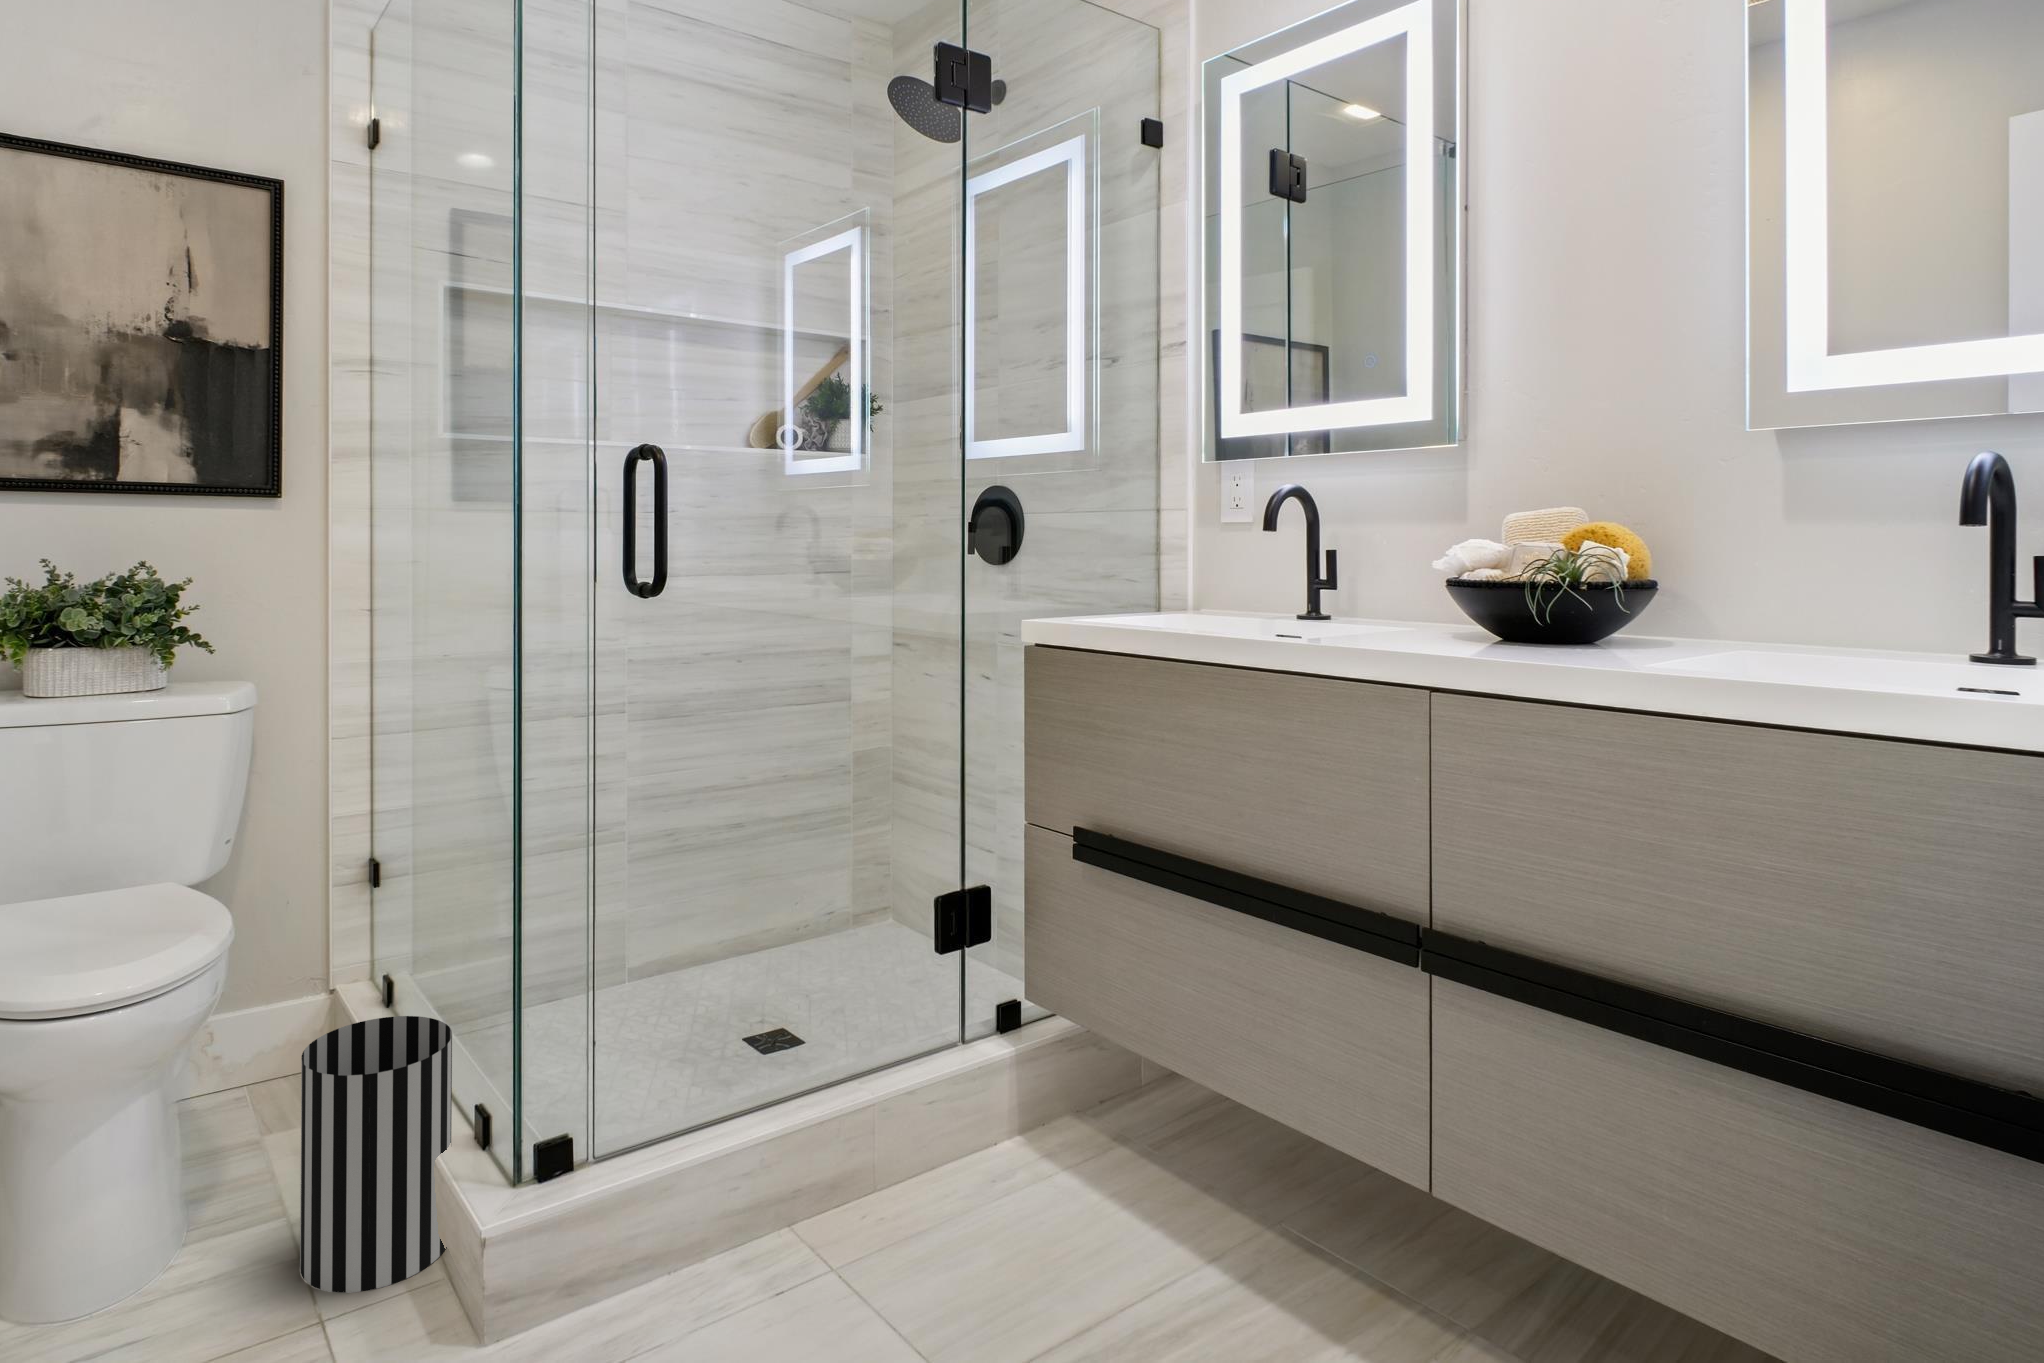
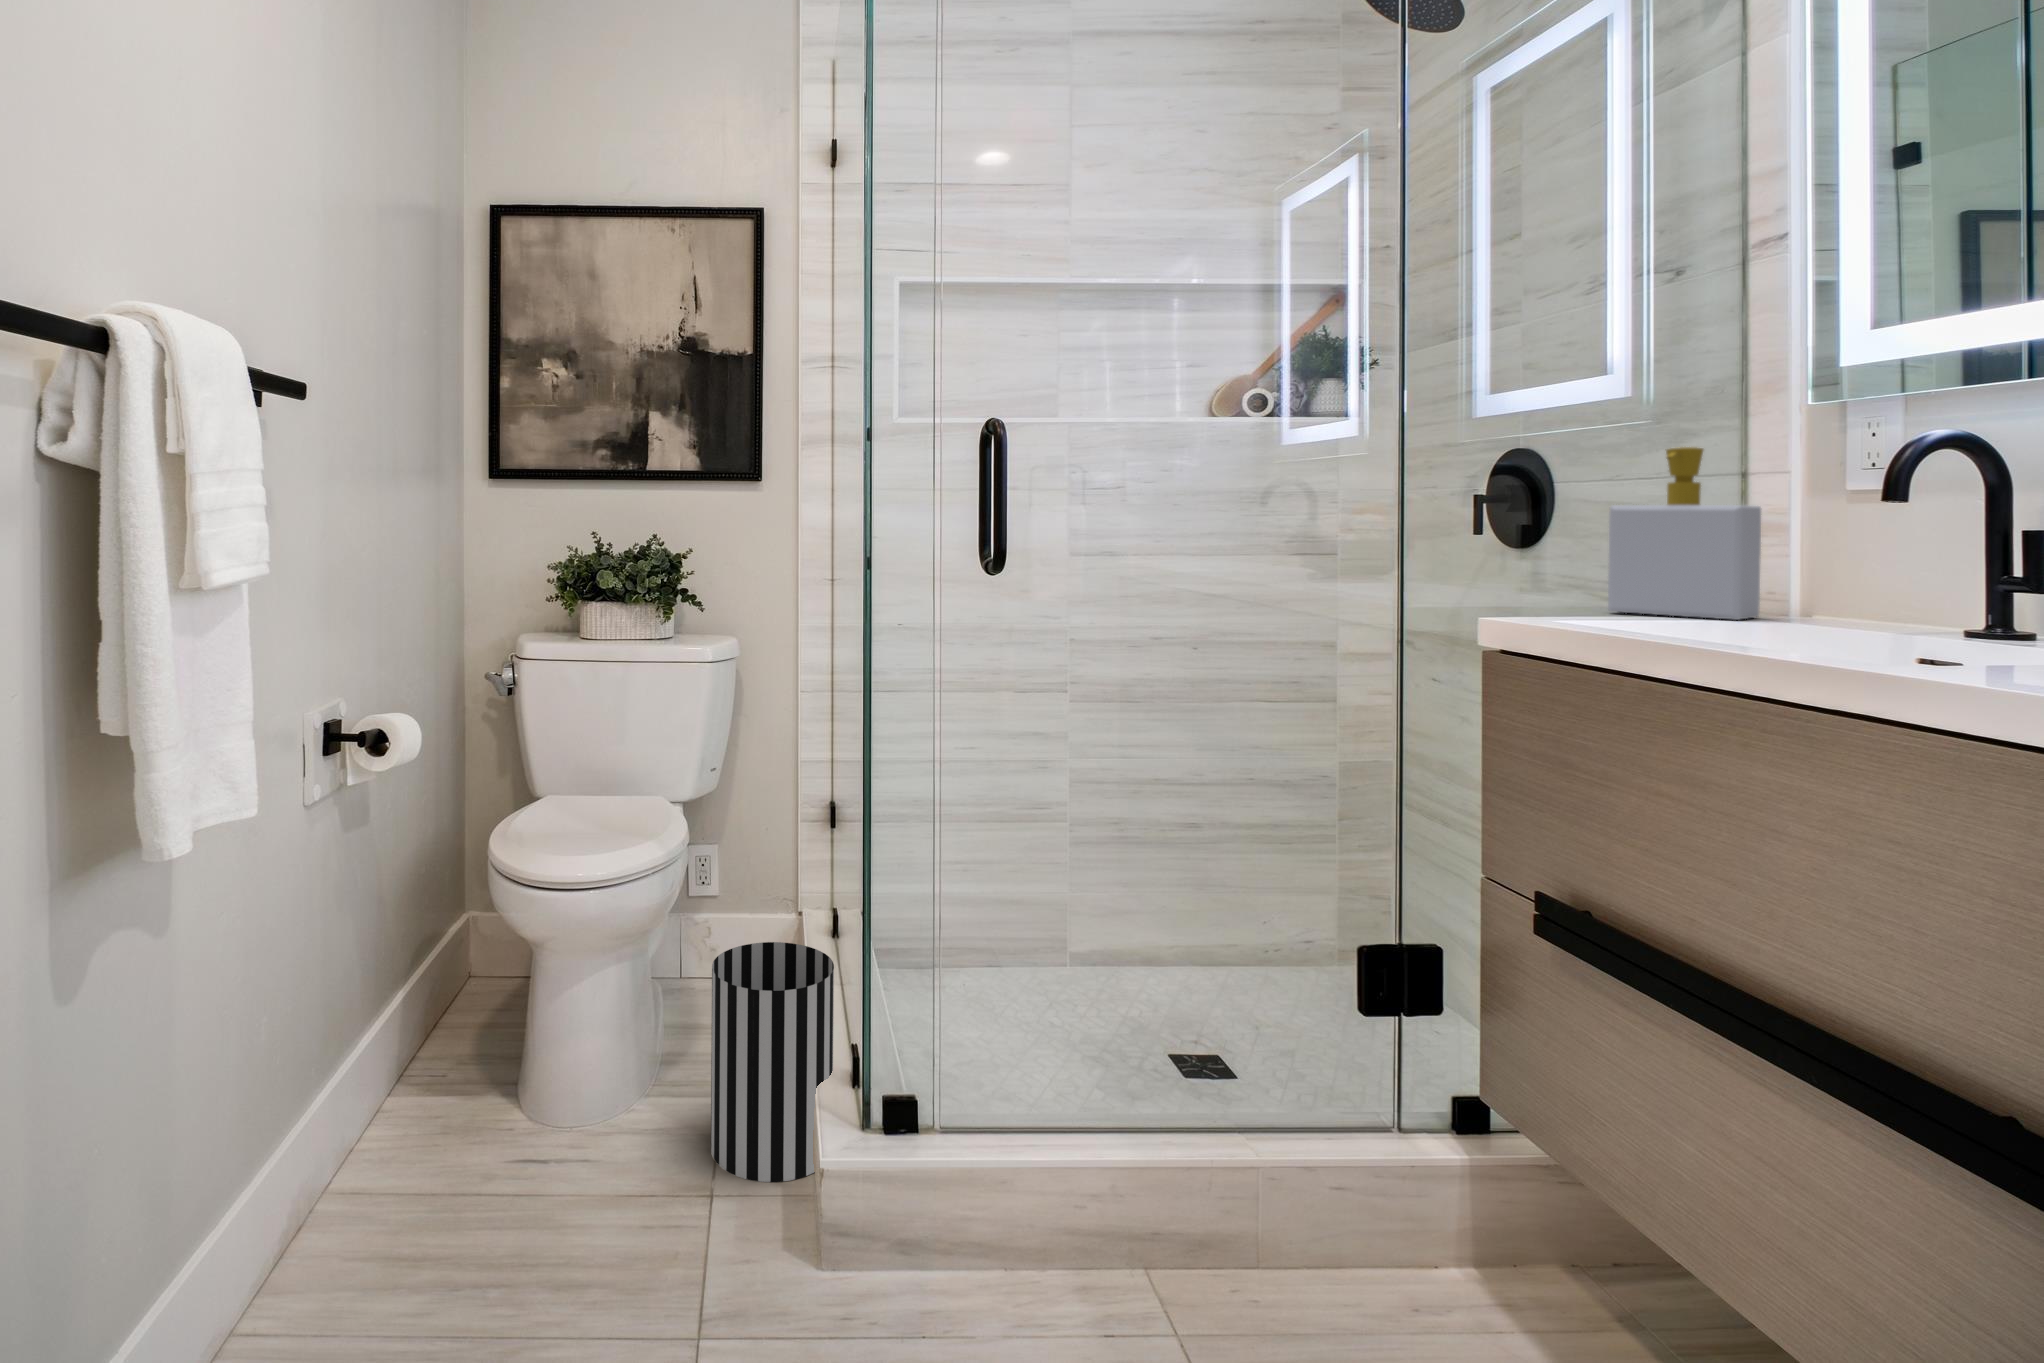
soap bottle: none [1086,487,1174,612] -> present [1608,447,1761,620]

